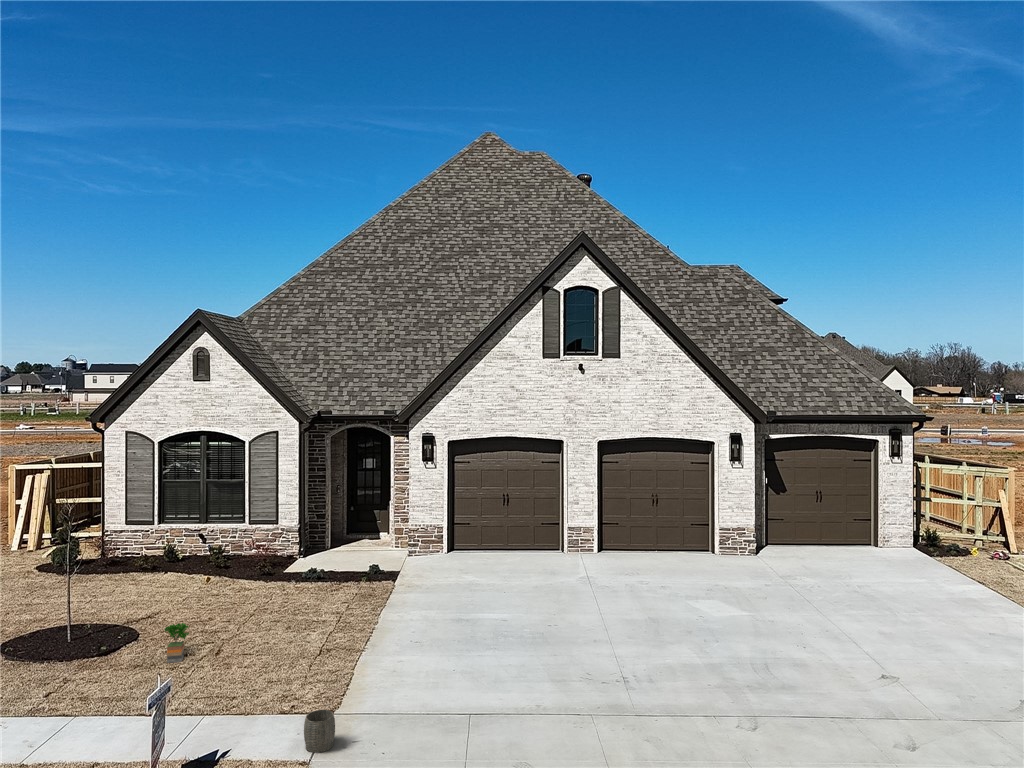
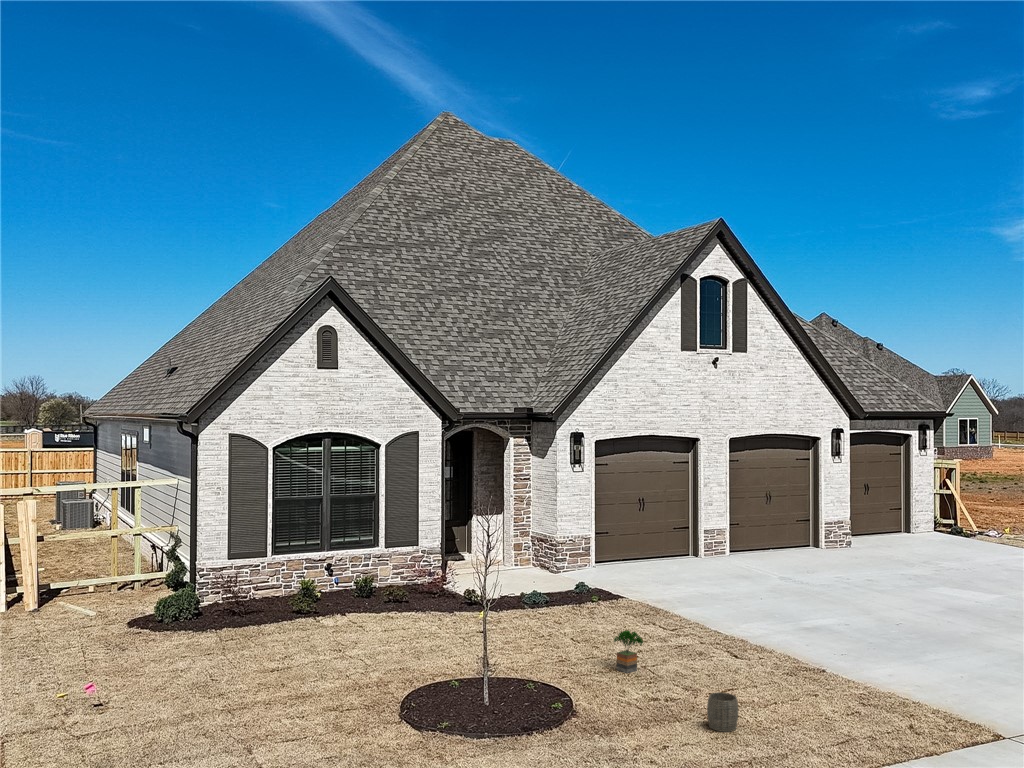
woven basket: present [304,710,335,753] -> present [707,692,738,732]

